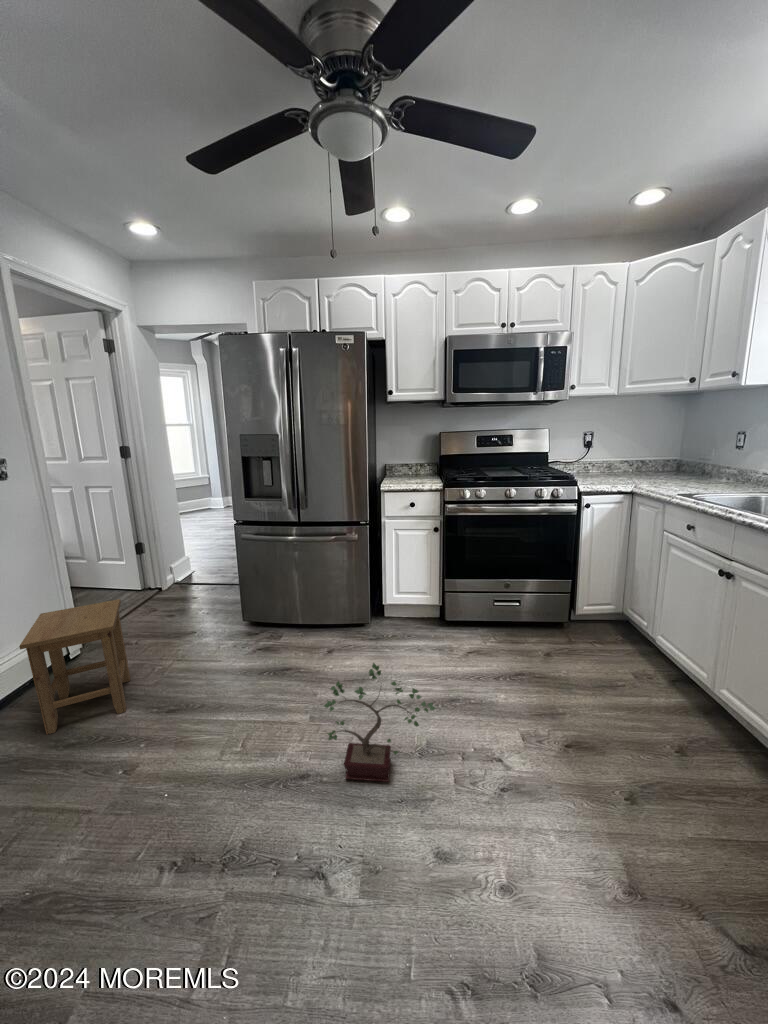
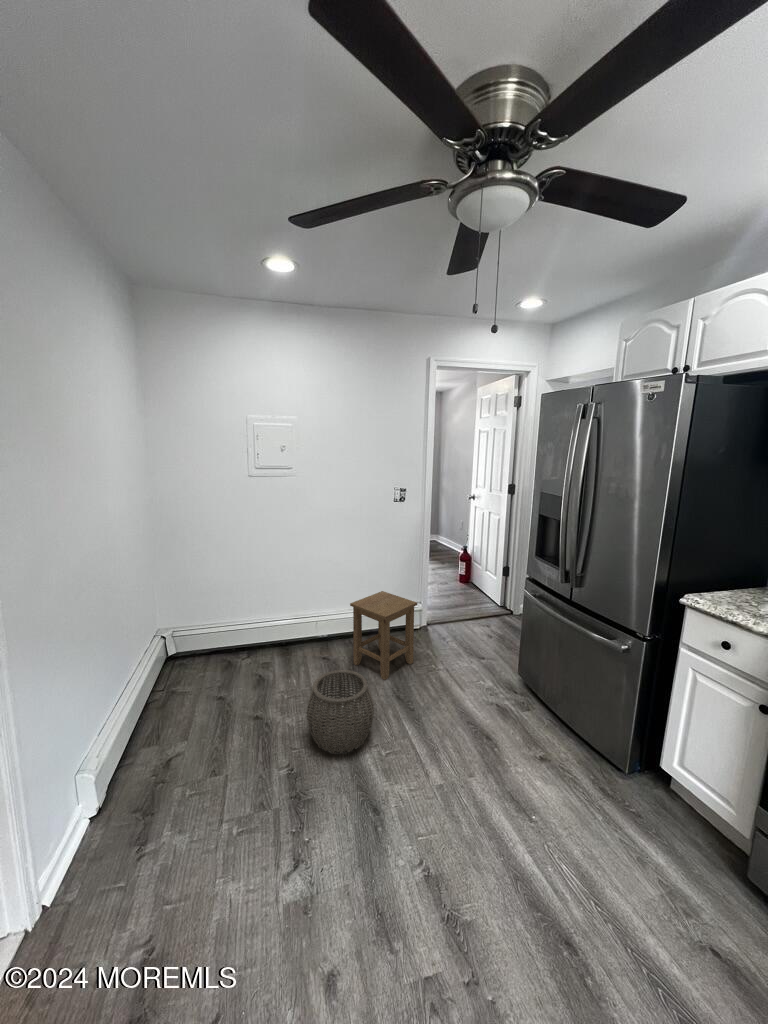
potted plant: present [324,663,435,782] -> none [382,754,434,890]
woven basket: none [107,691,216,818] -> present [307,670,374,753]

